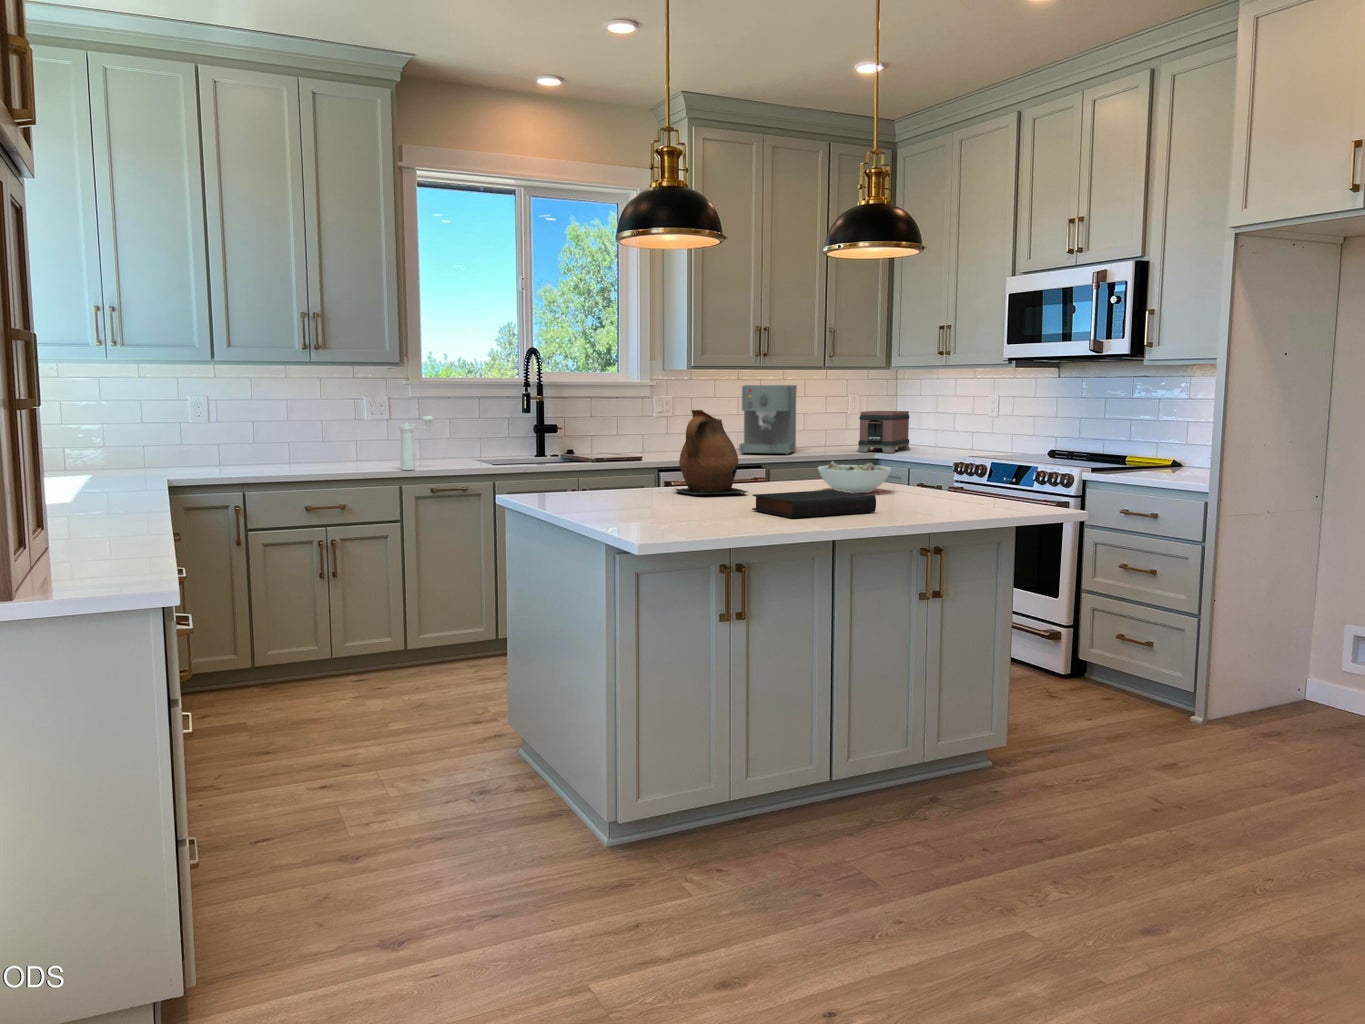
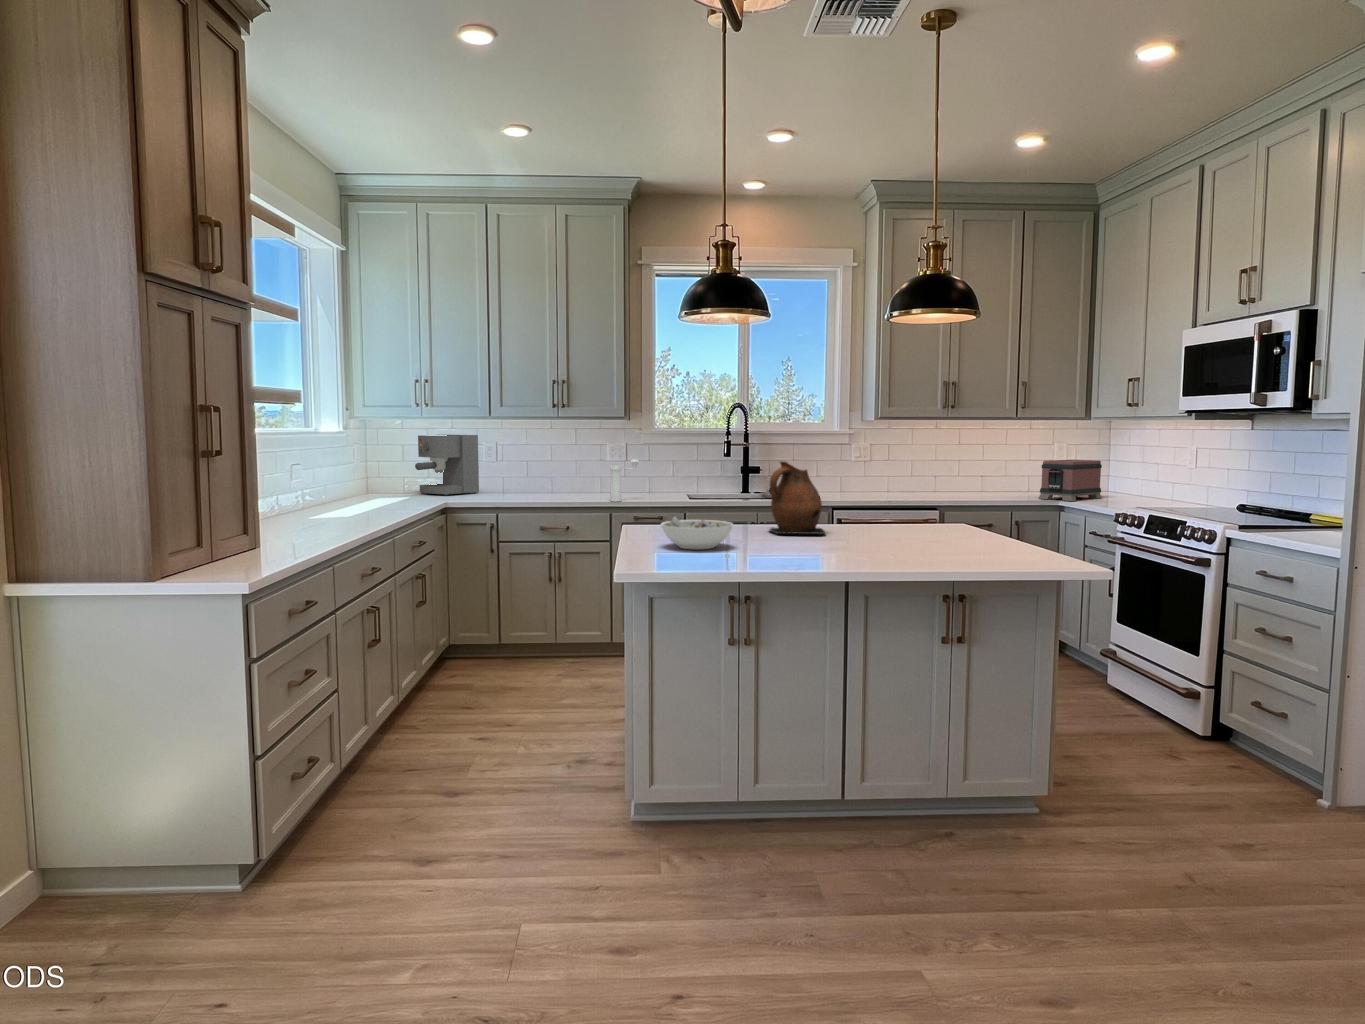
coffee maker: present [739,385,797,455] -> present [415,435,479,496]
bowl: present [818,462,891,493] -> present [661,517,733,549]
book: present [752,490,876,518] -> none [788,536,893,559]

